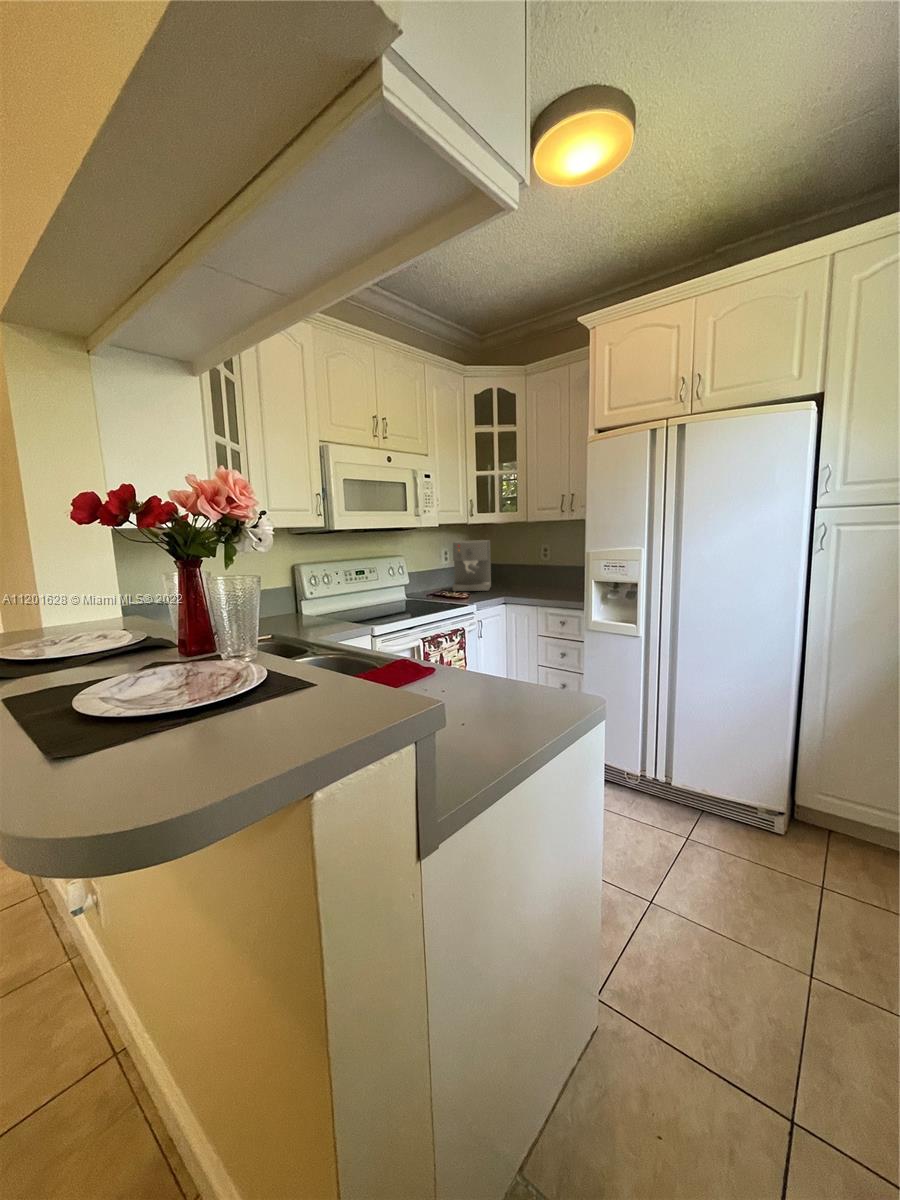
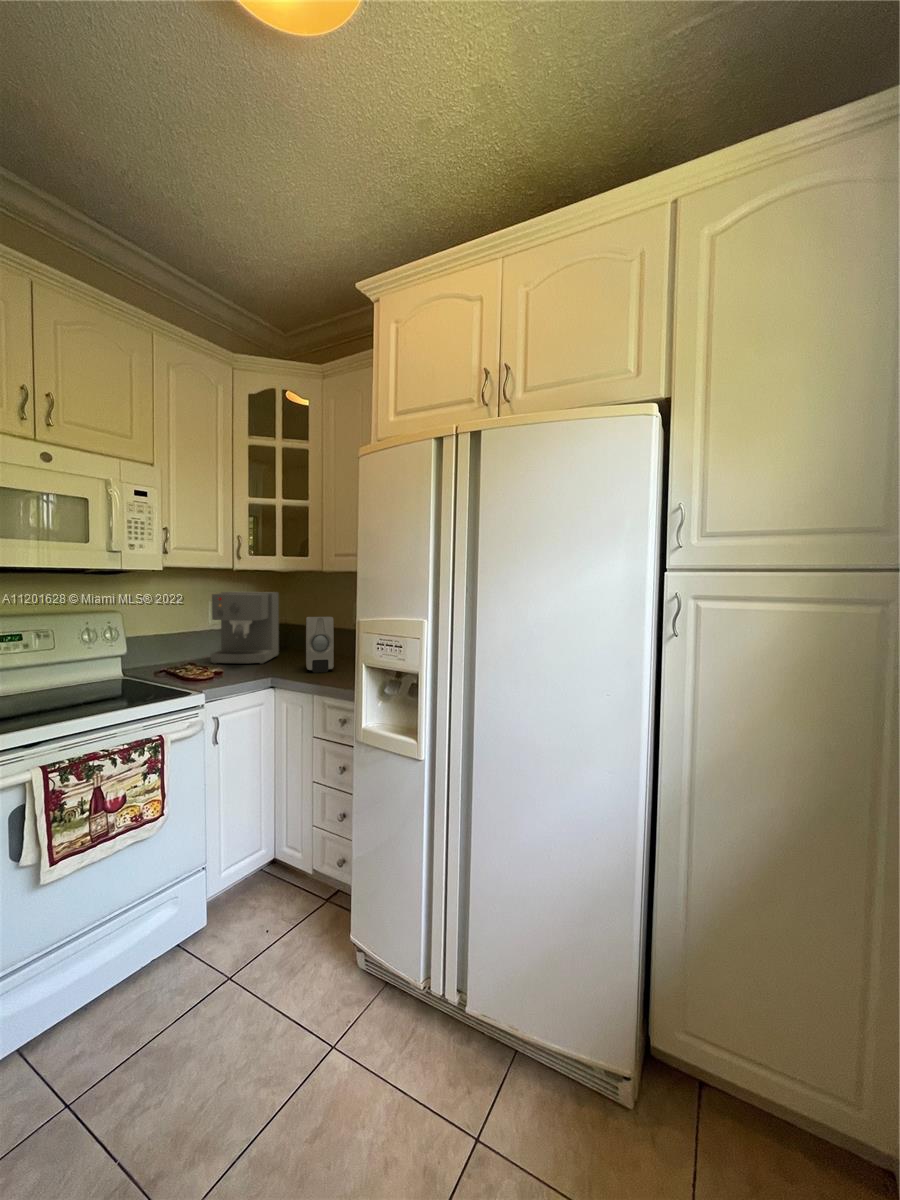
soap dispenser: none [520,555,545,595] -> present [306,617,334,673]

